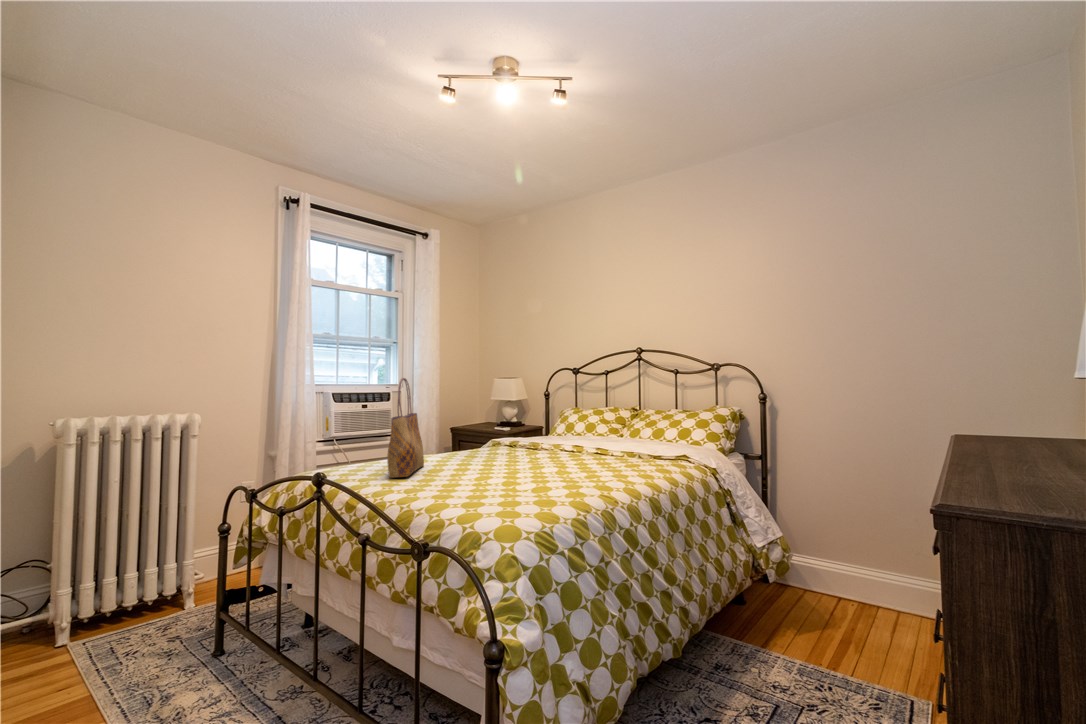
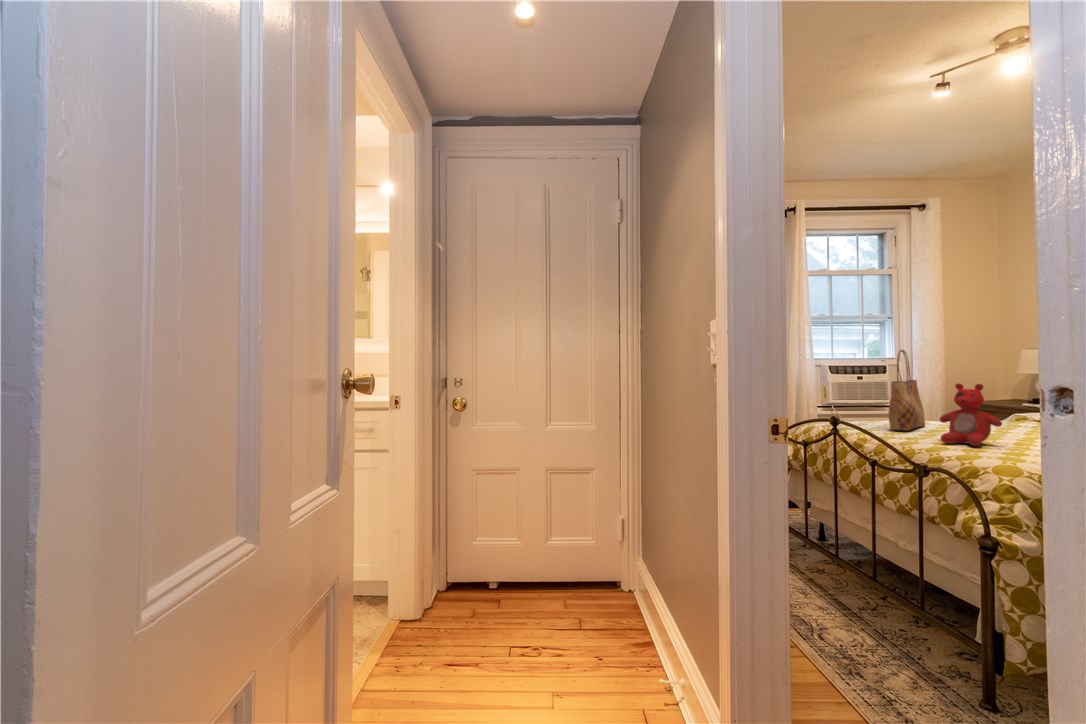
stuffed bear: none [439,420,495,495] -> present [940,383,1002,446]

